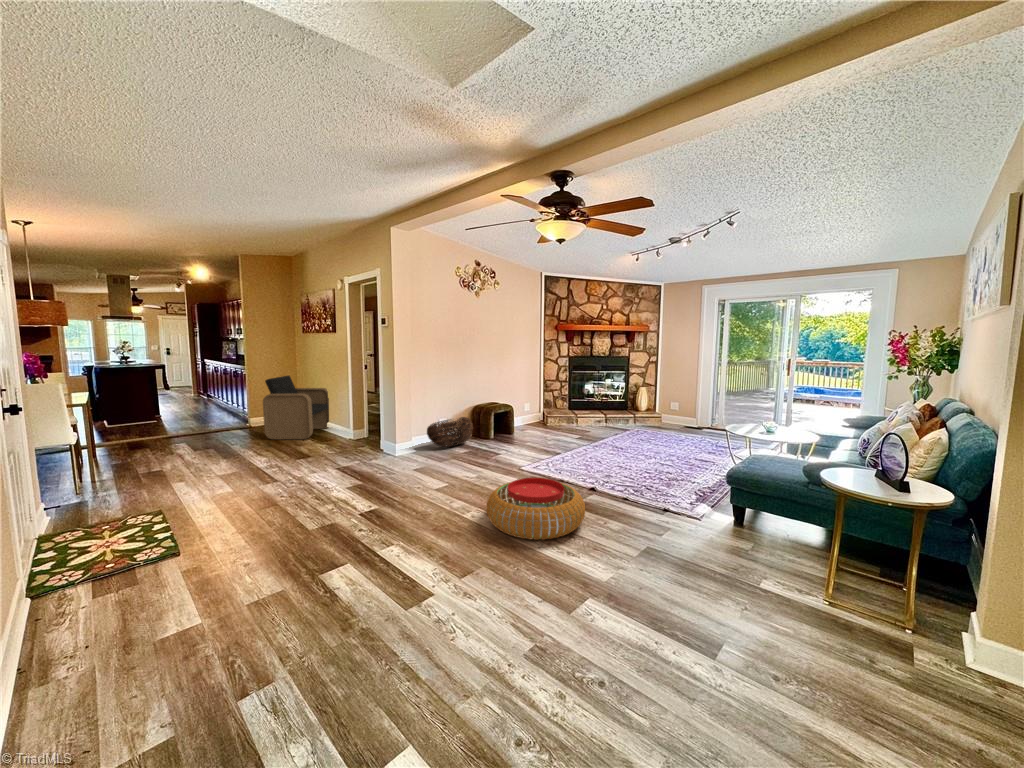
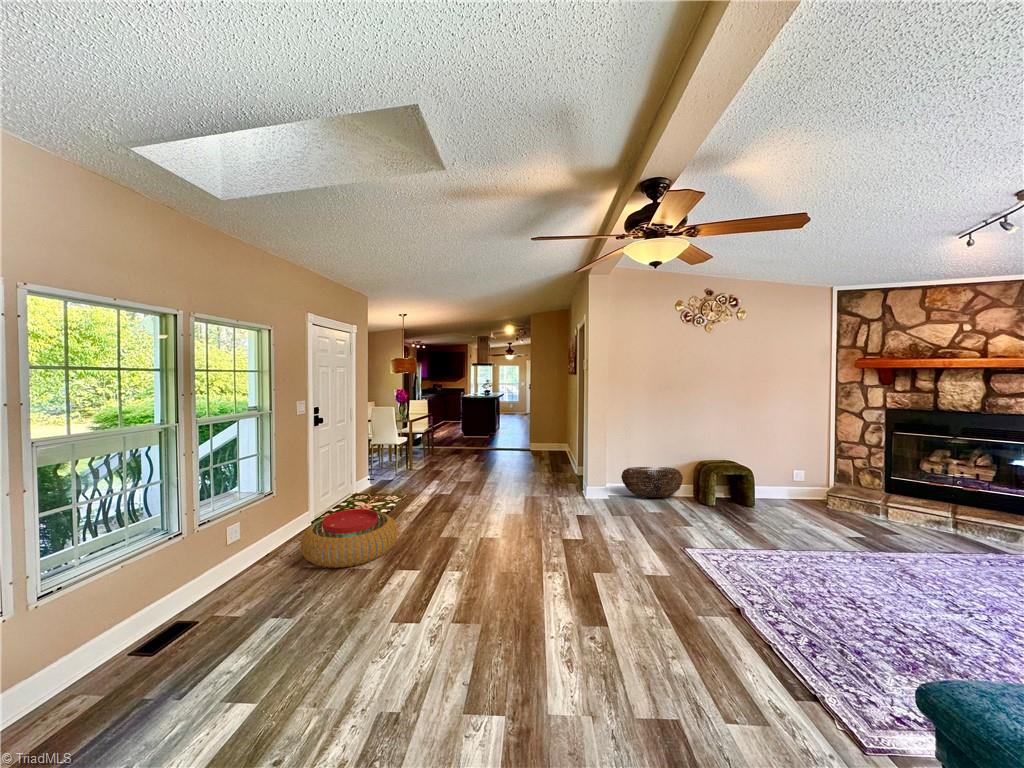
armchair: present [263,376,329,440] -> none [525,406,581,461]
pouf: present [487,478,585,540] -> present [300,509,397,568]

